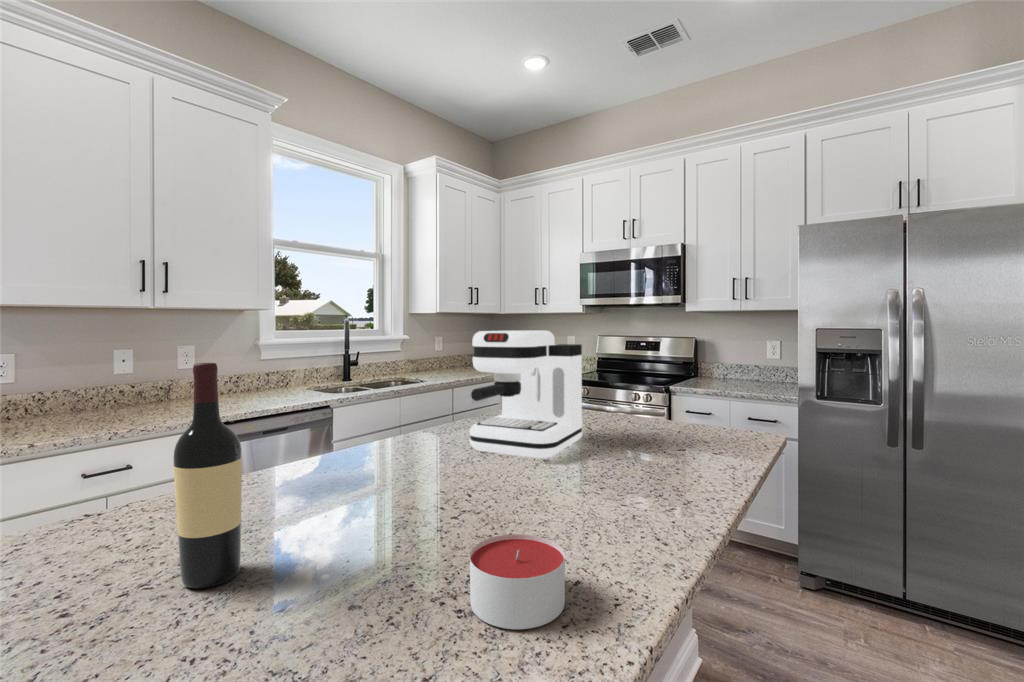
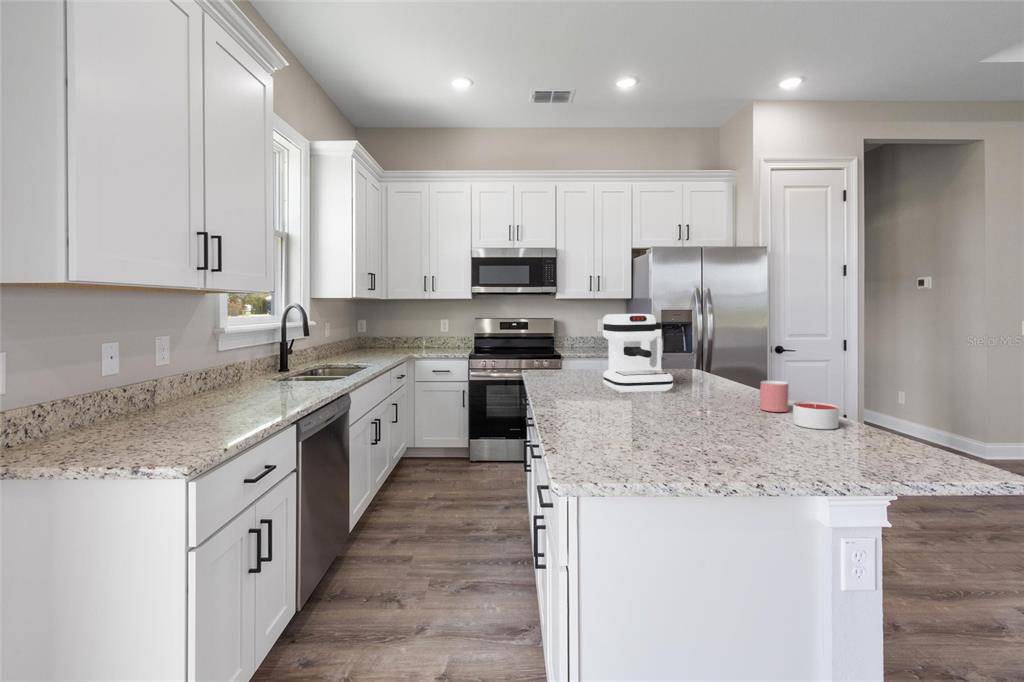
wine bottle: present [174,363,242,588] -> none [701,332,733,447]
mug: none [549,472,602,548] -> present [759,381,789,412]

